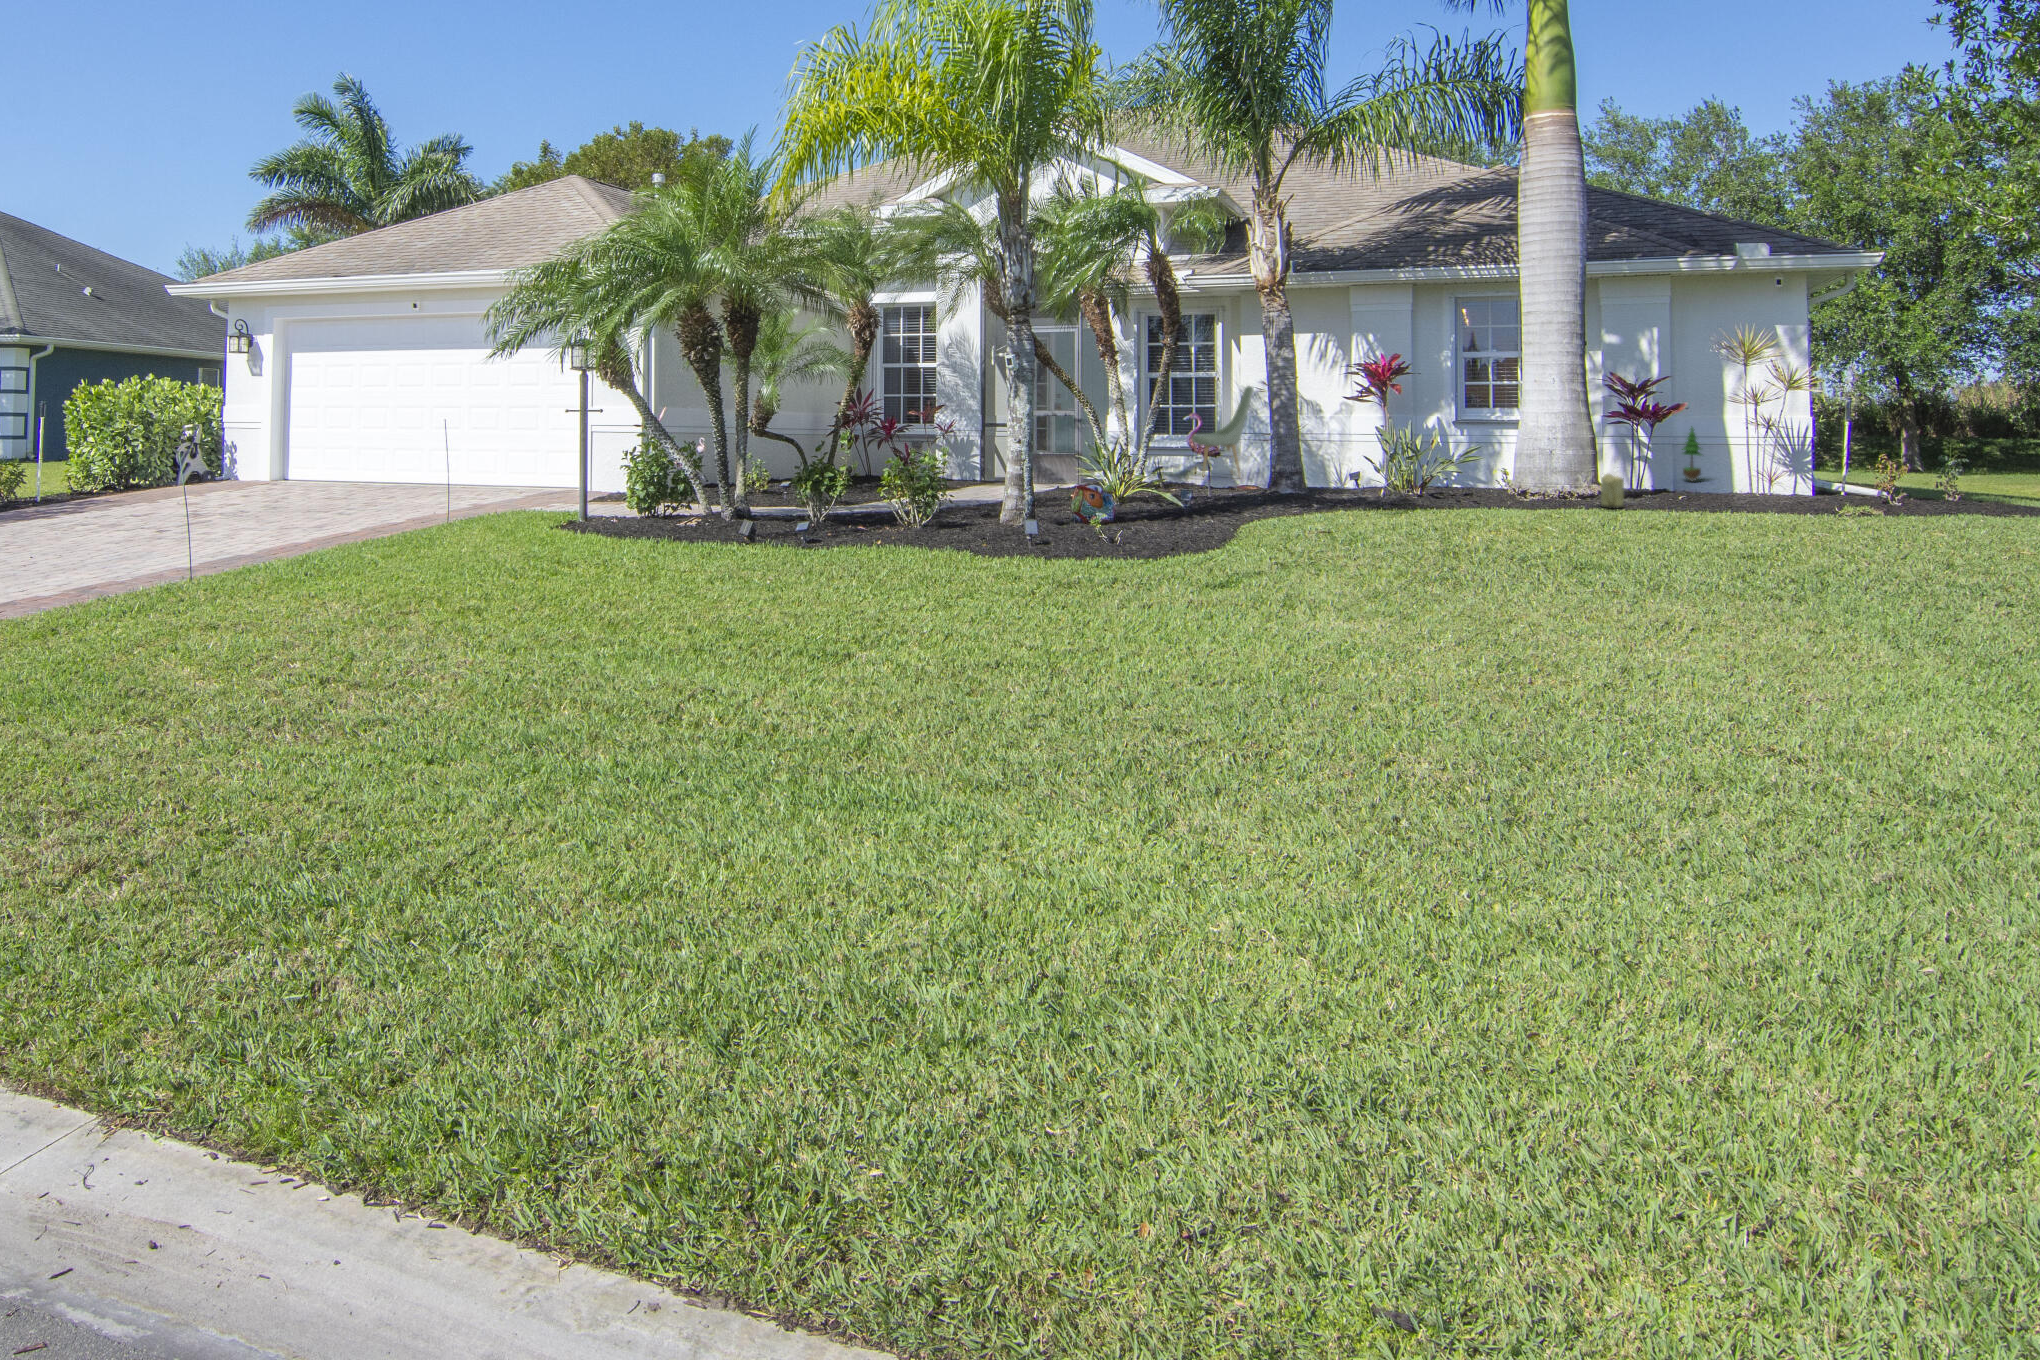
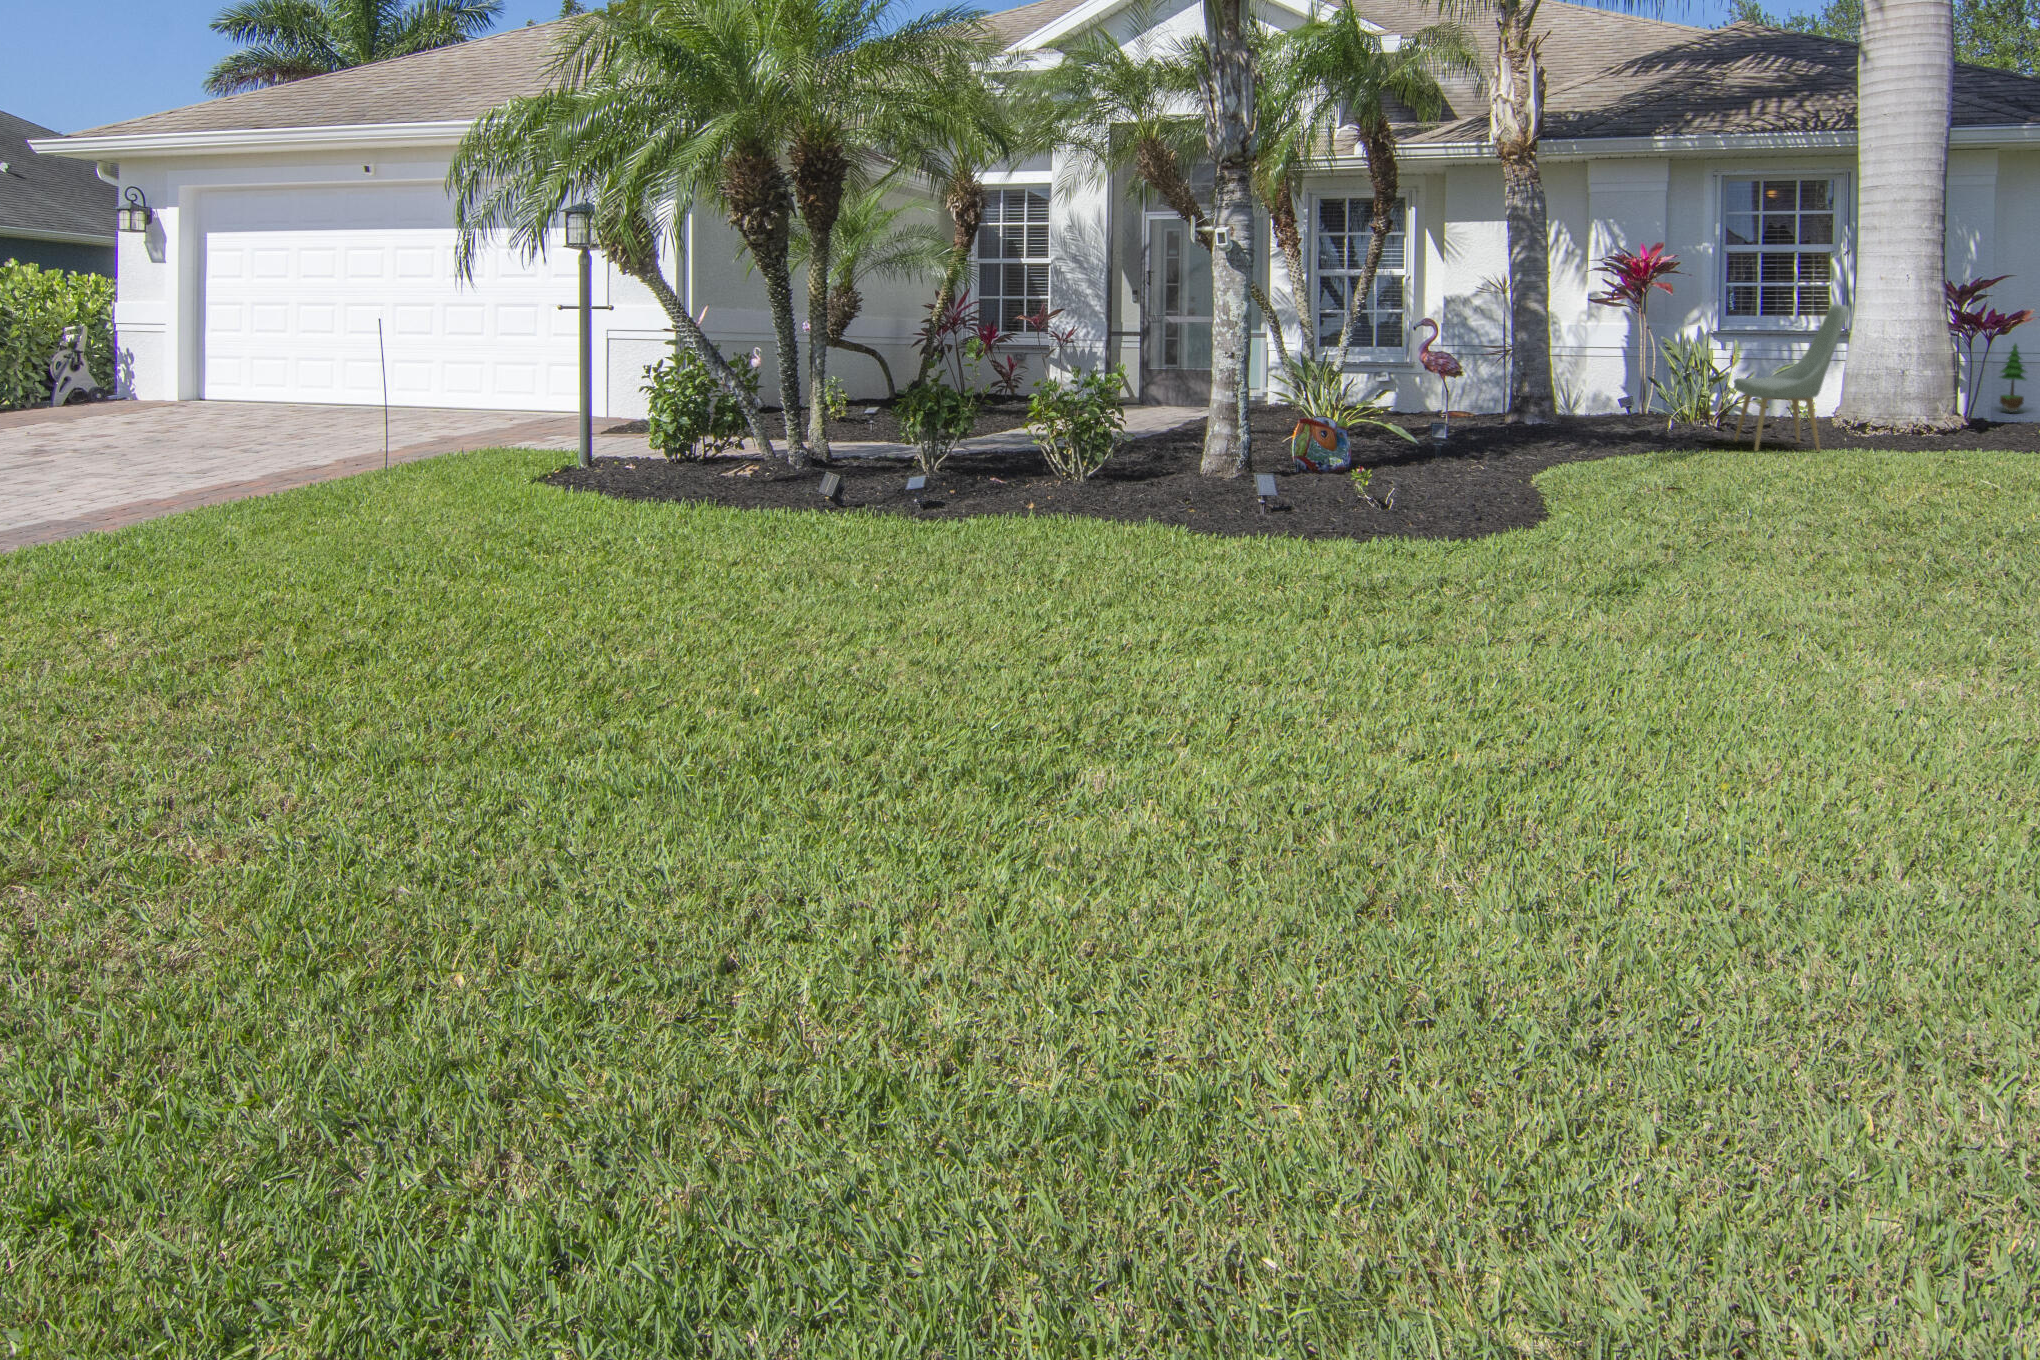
chair: present [1191,386,1254,478] -> present [1734,304,1848,452]
watering can: present [1601,474,1624,509] -> none [1947,397,1982,452]

